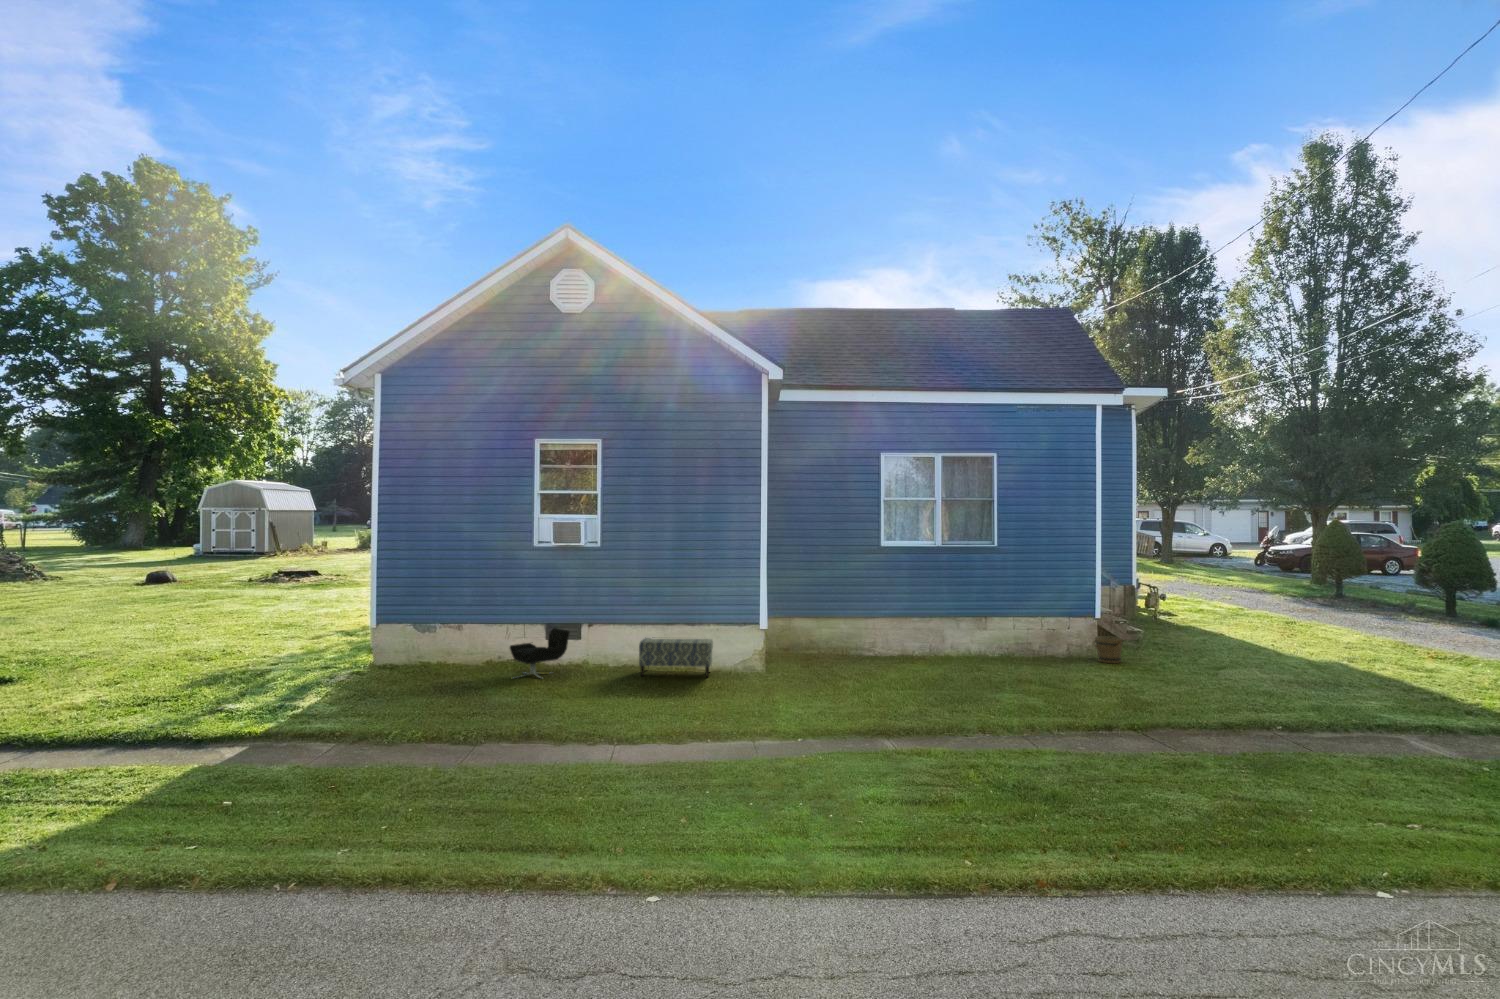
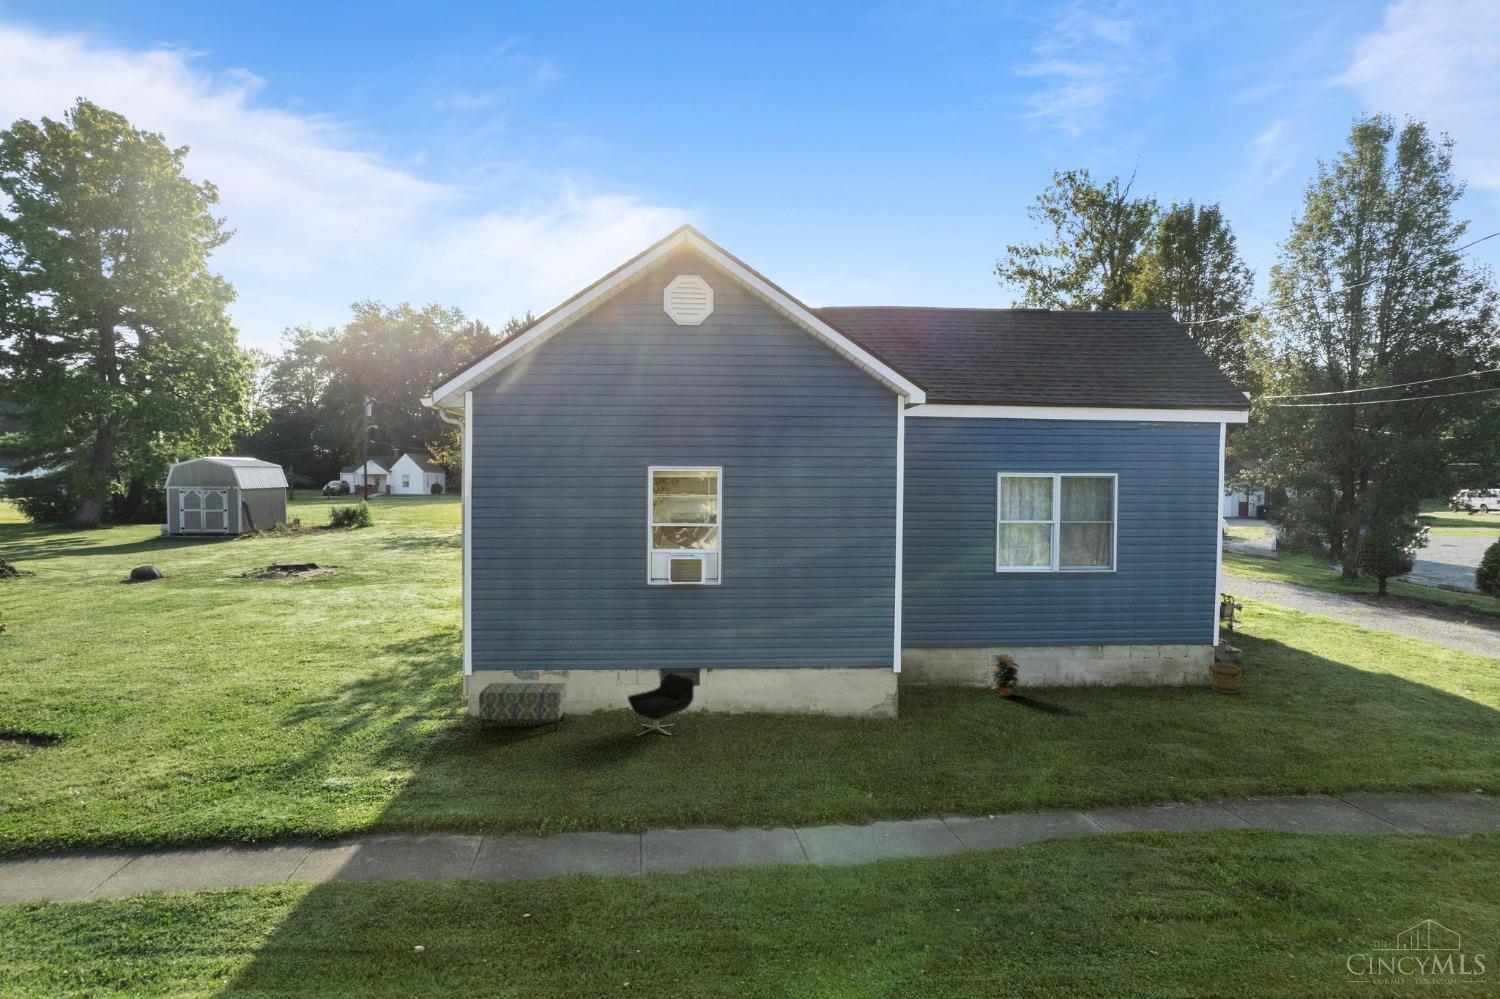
decorative plant: none [870,622,899,661] -> present [992,654,1018,696]
bench: present [639,638,713,677] -> present [479,683,567,730]

